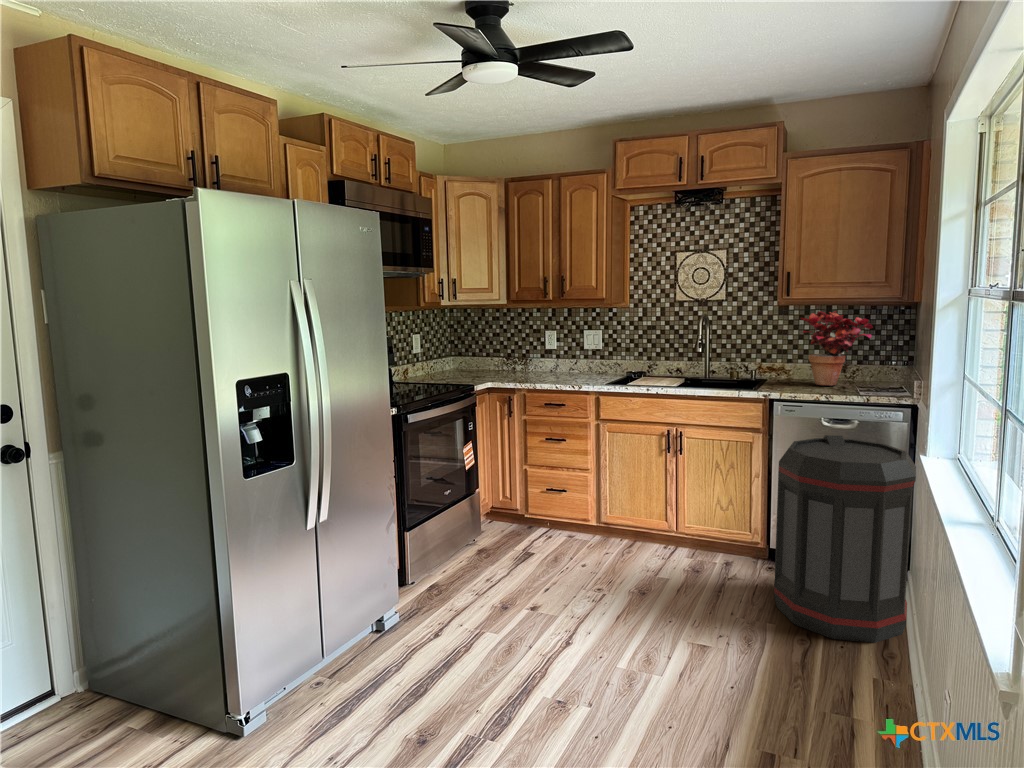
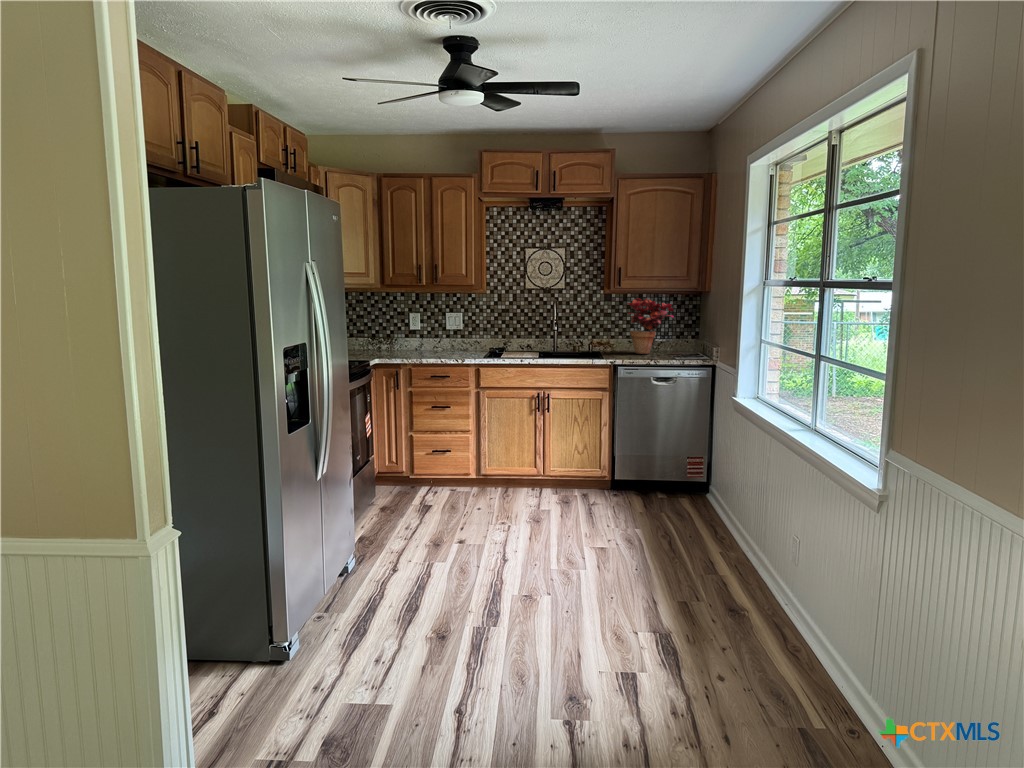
trash can: present [774,435,916,643] -> none [632,387,725,528]

